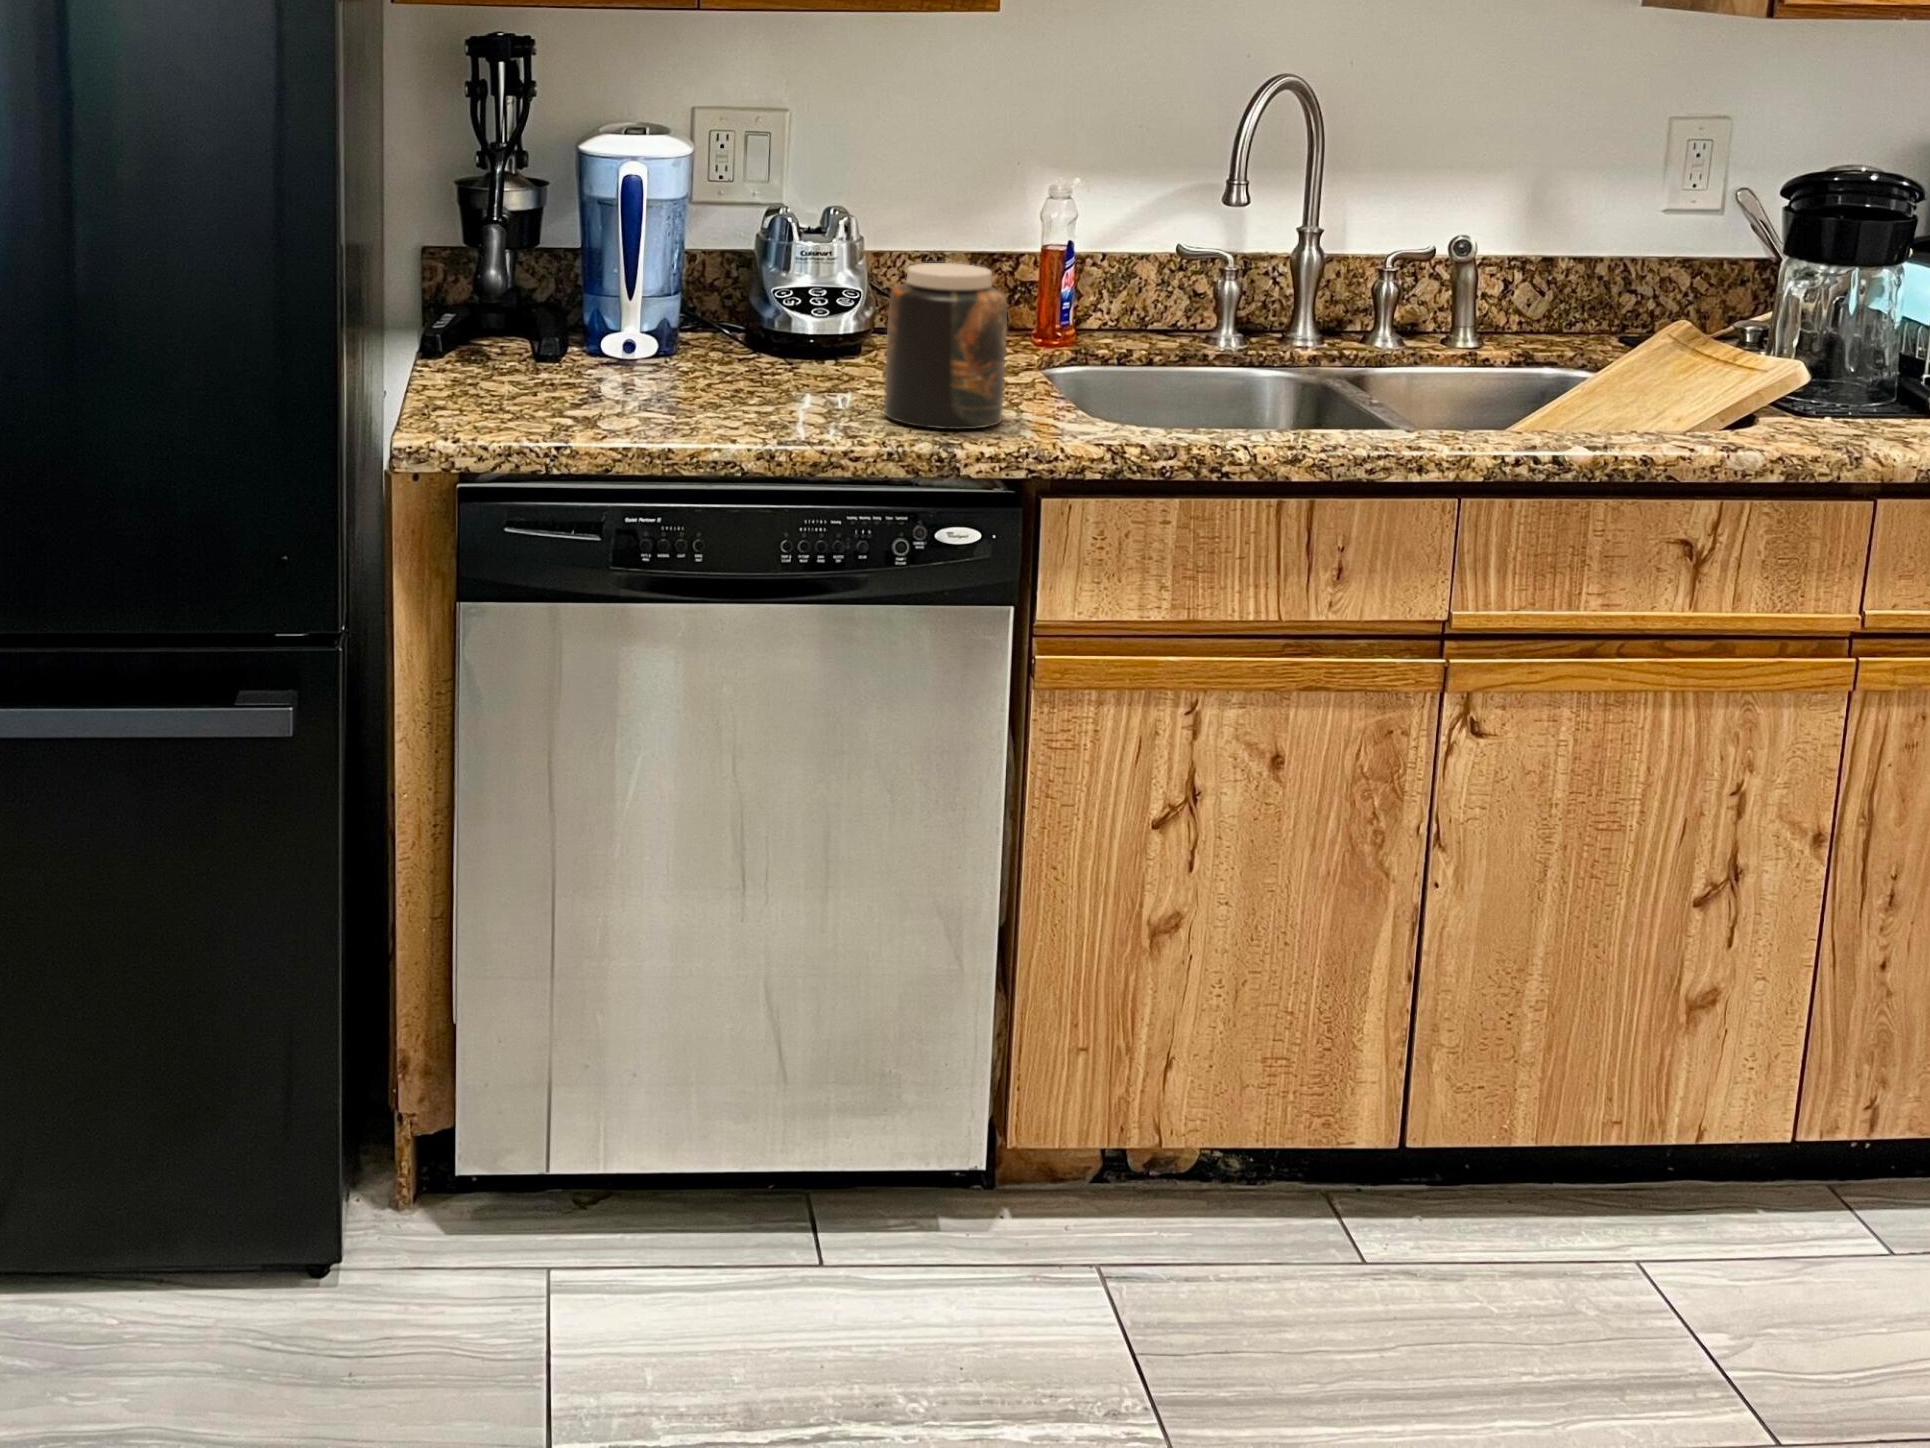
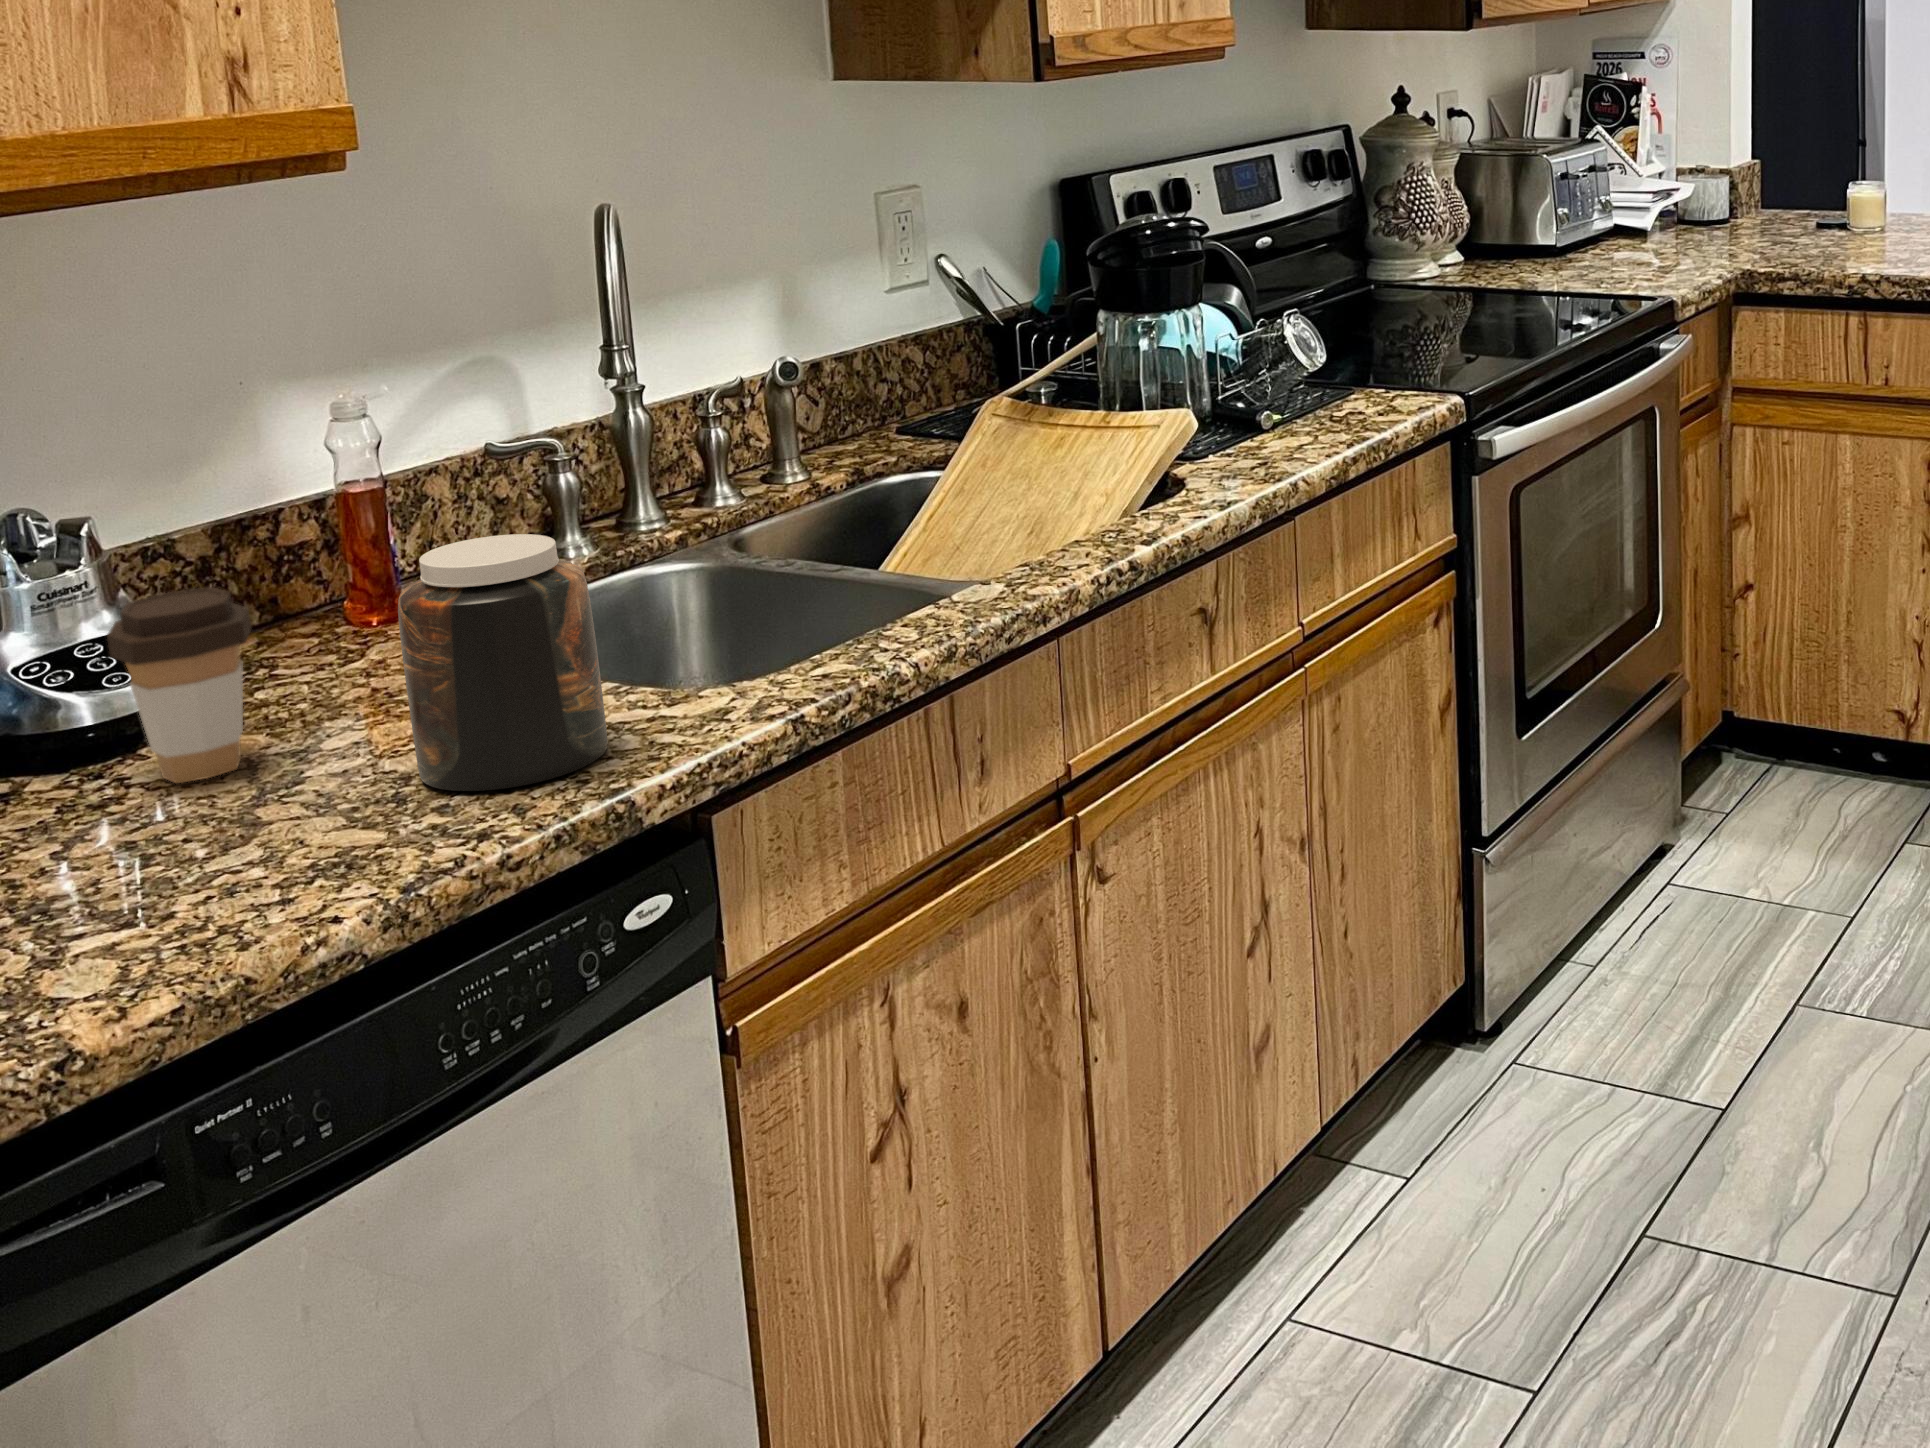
coffee cup: none [791,263,869,381] -> present [107,587,251,783]

